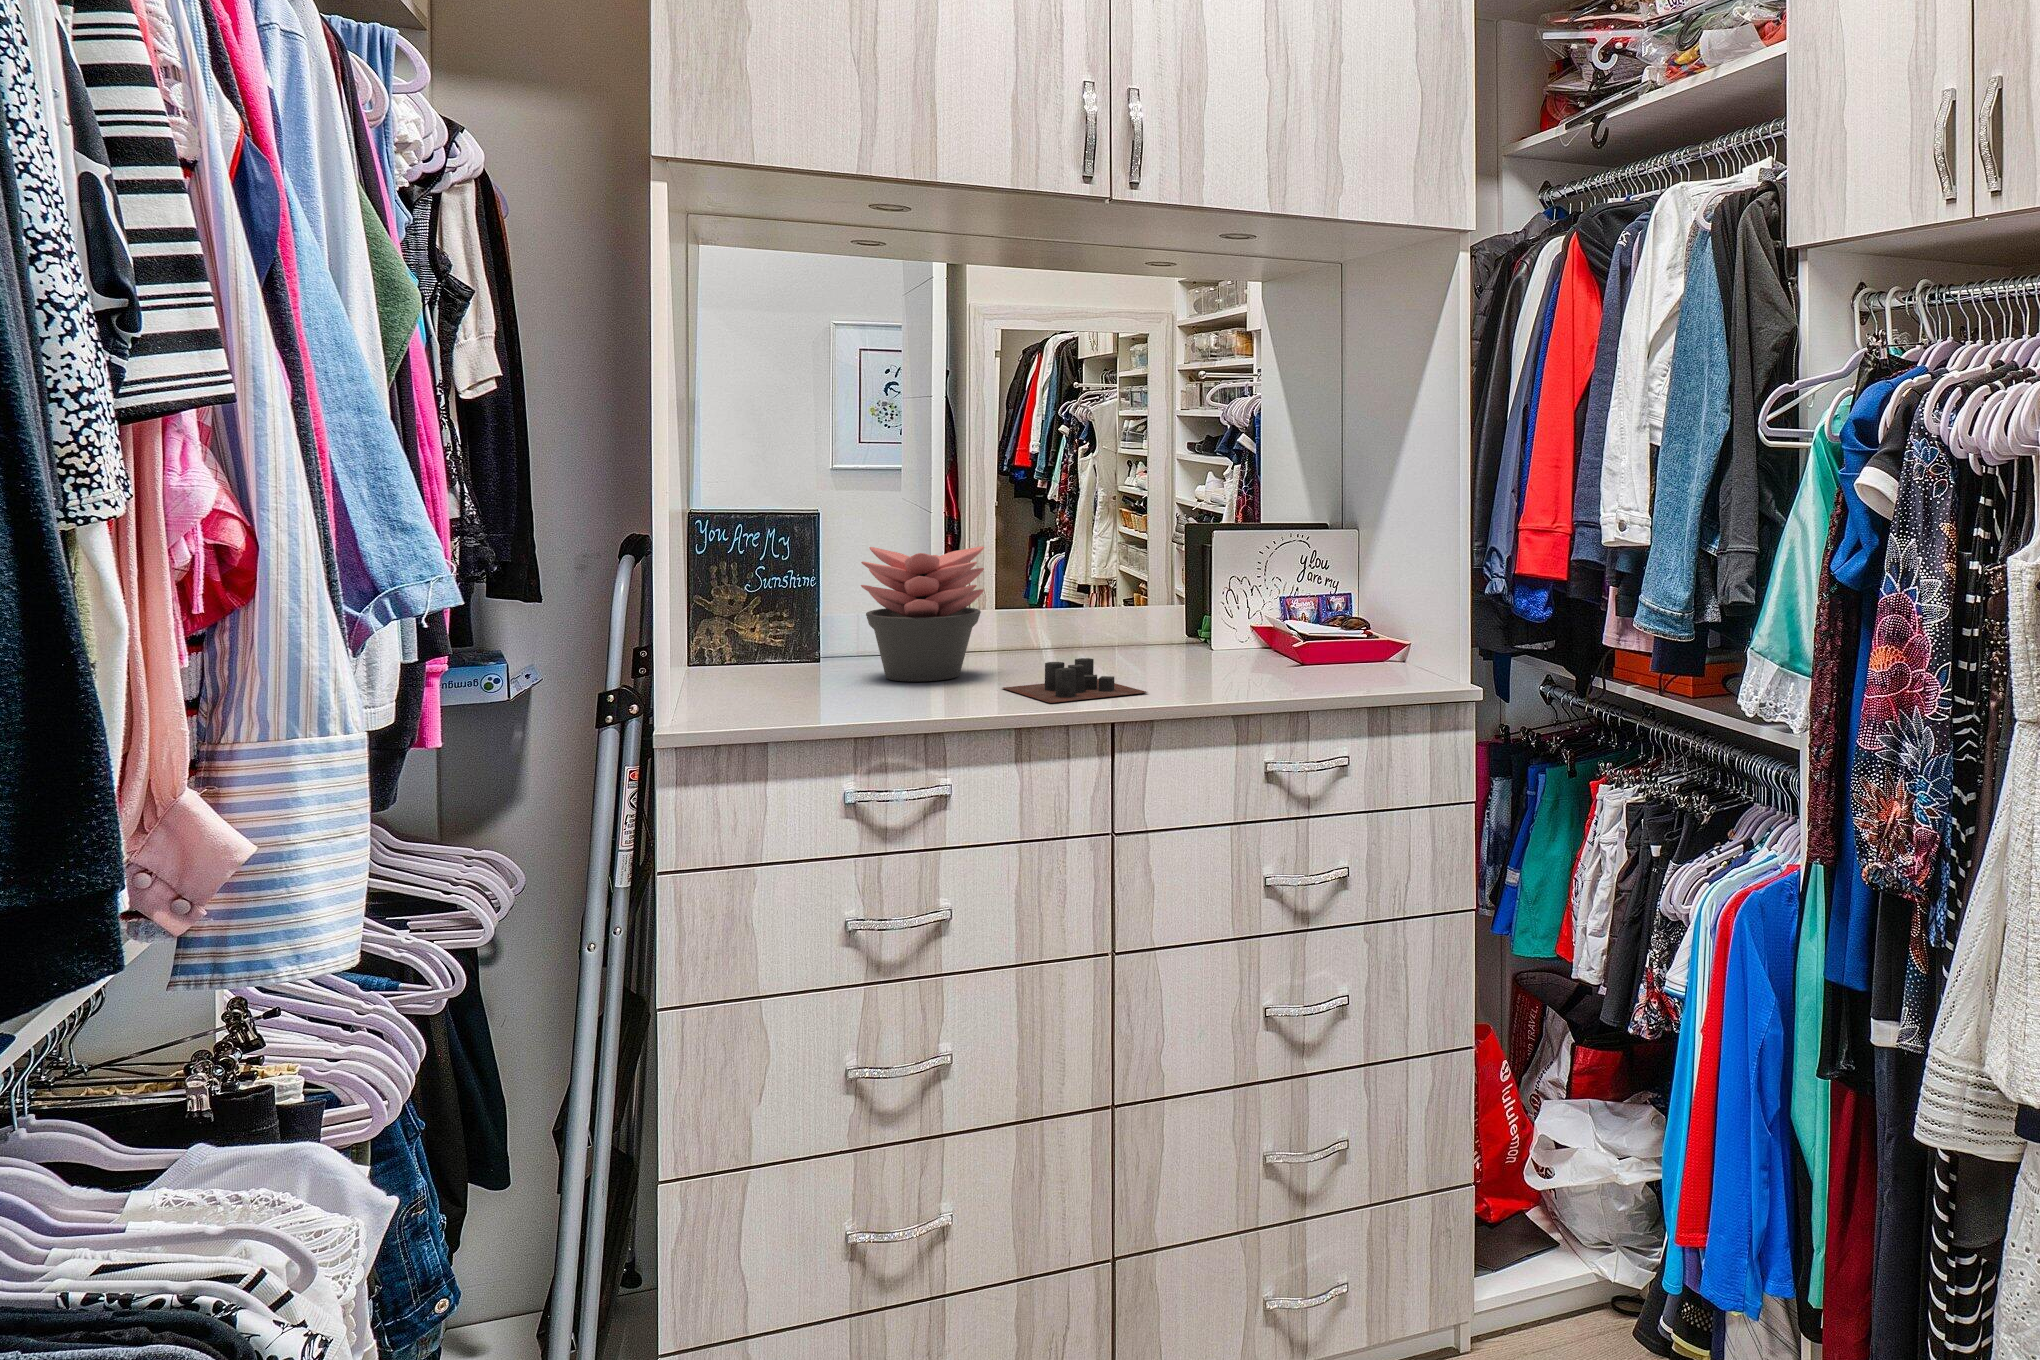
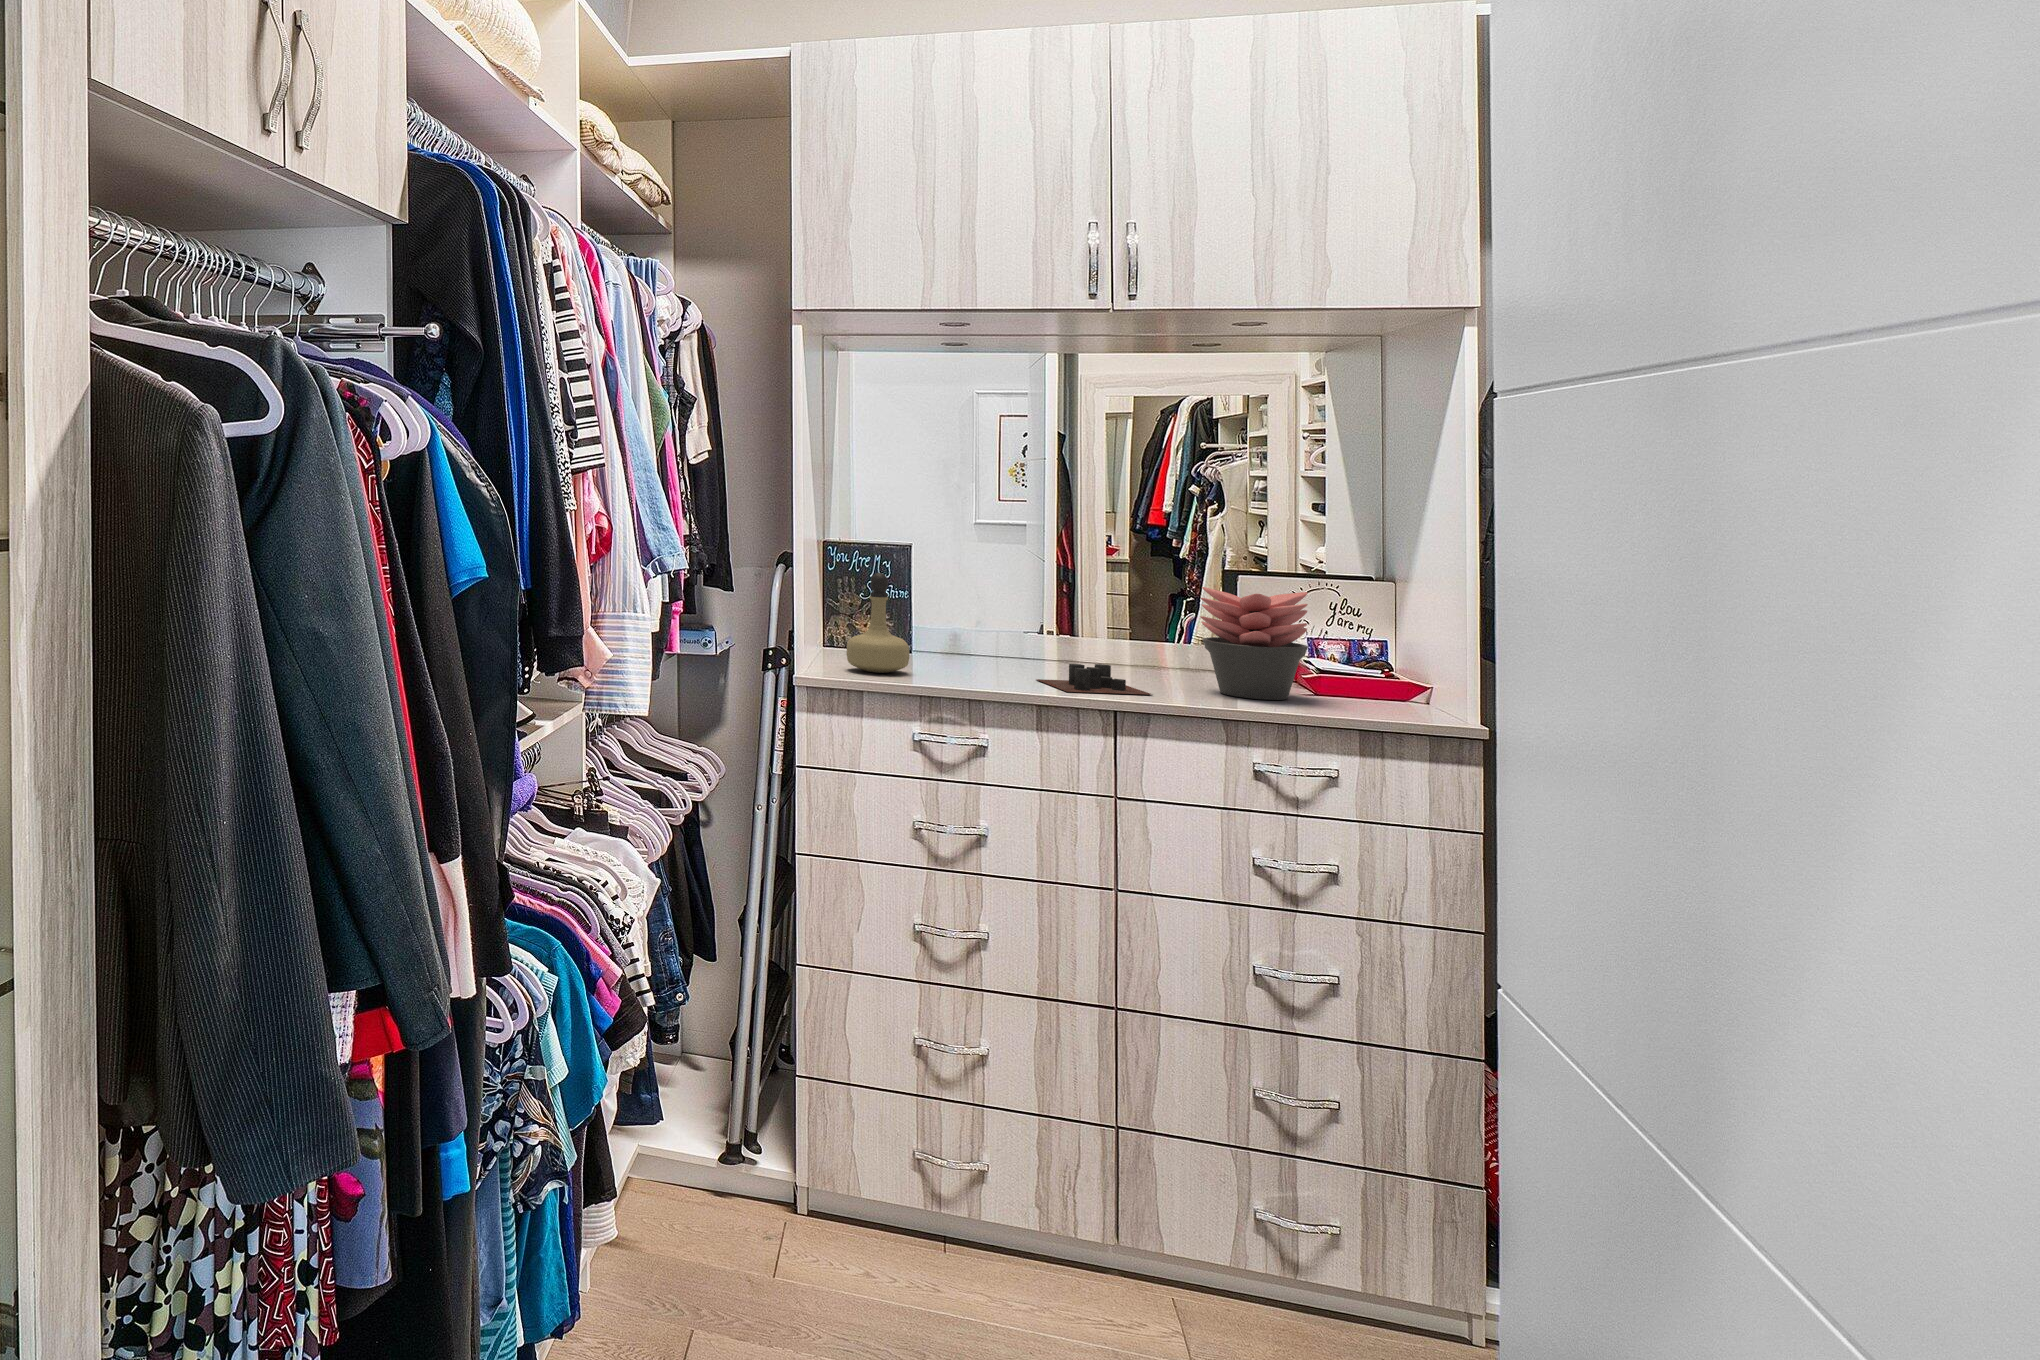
succulent plant: present [861,546,984,681] -> present [1200,587,1308,700]
perfume bottle: none [736,558,832,707] -> present [847,573,909,673]

